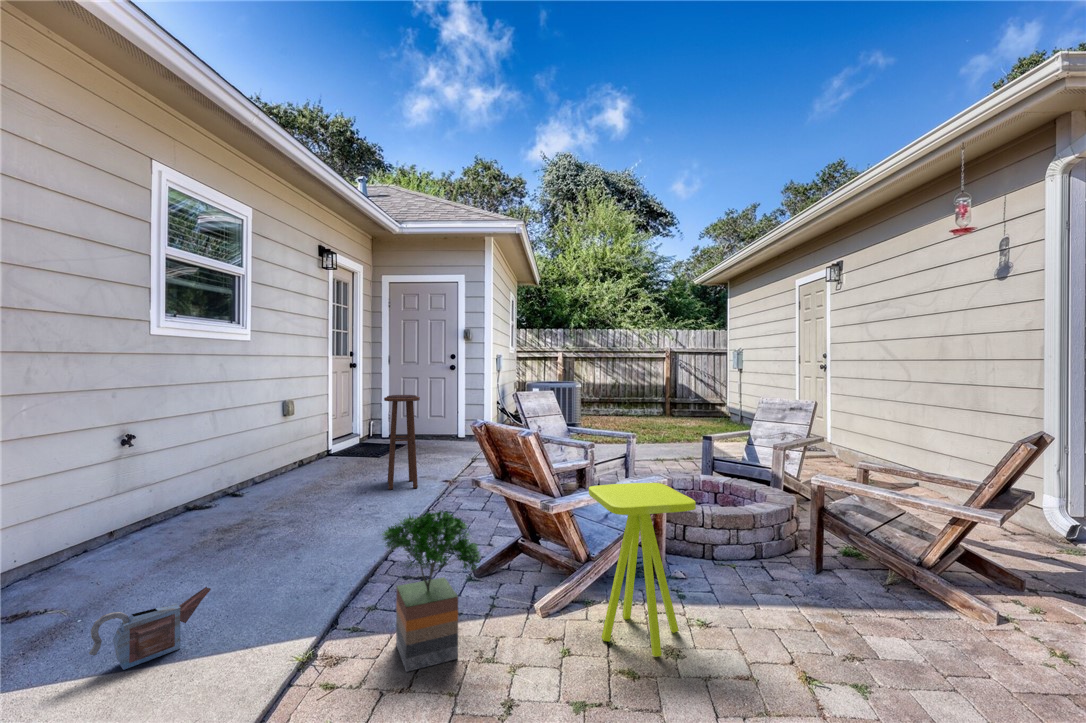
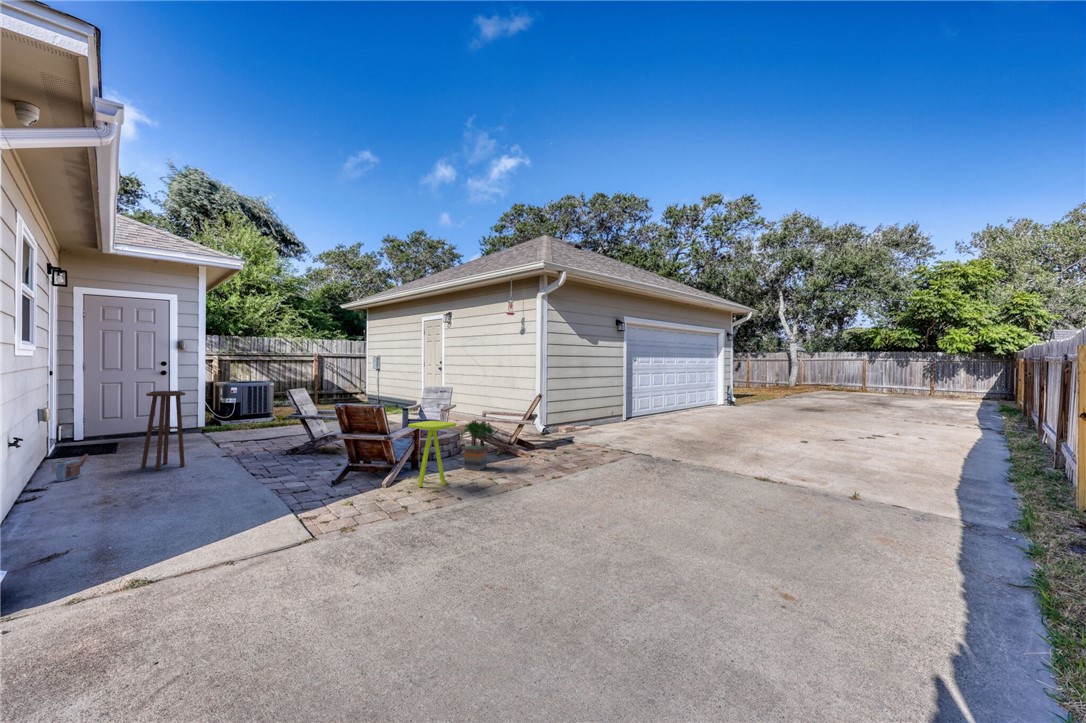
potted tree: present [382,511,480,672] -> present [461,422,494,471]
watering can: present [89,587,211,670] -> present [51,454,88,481]

